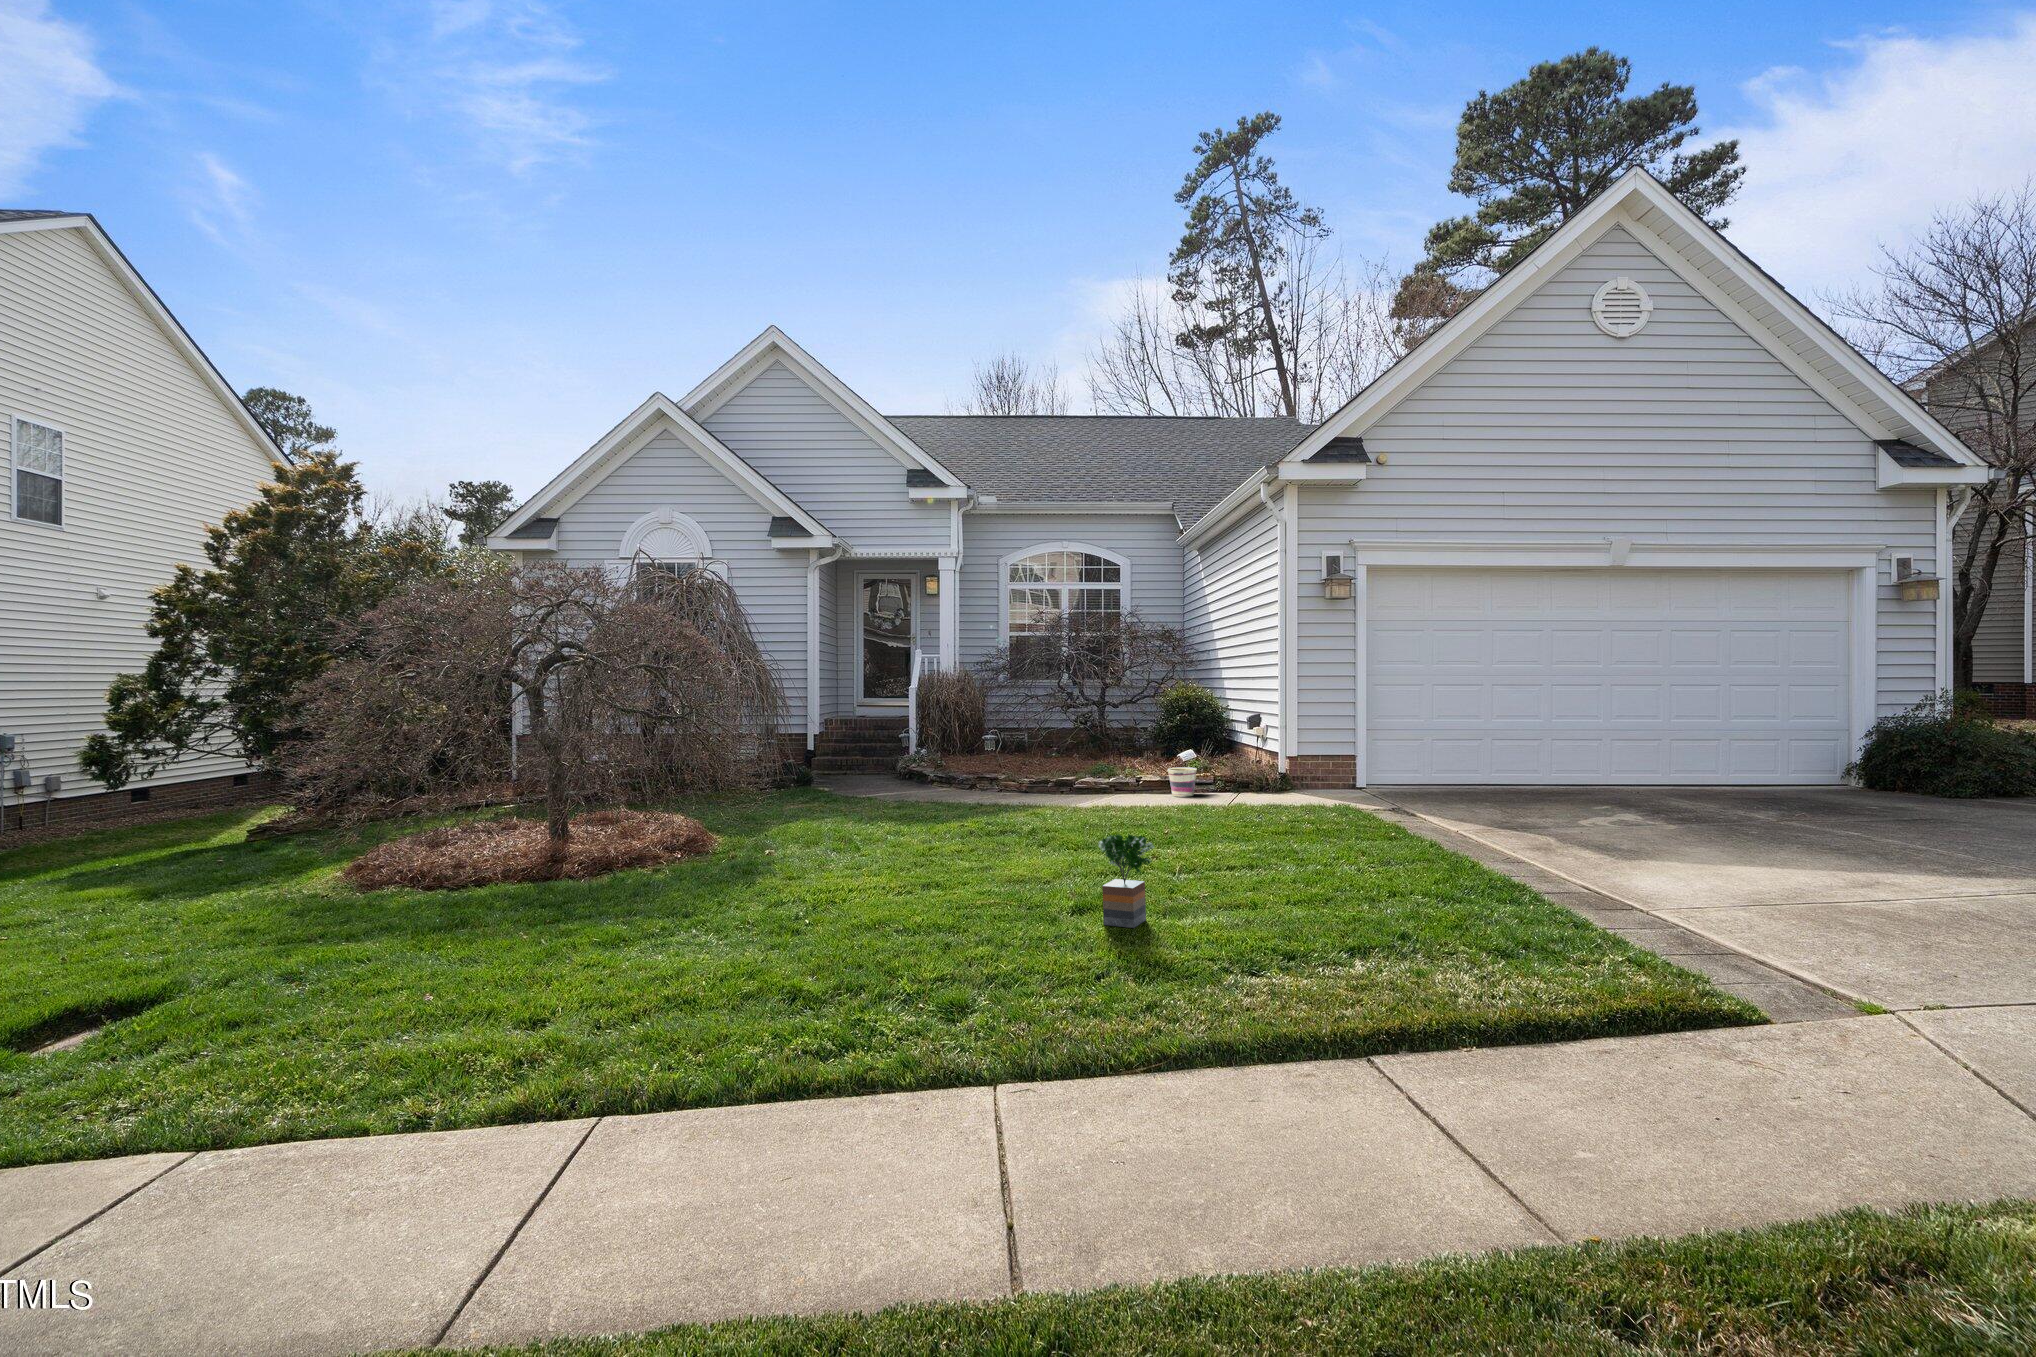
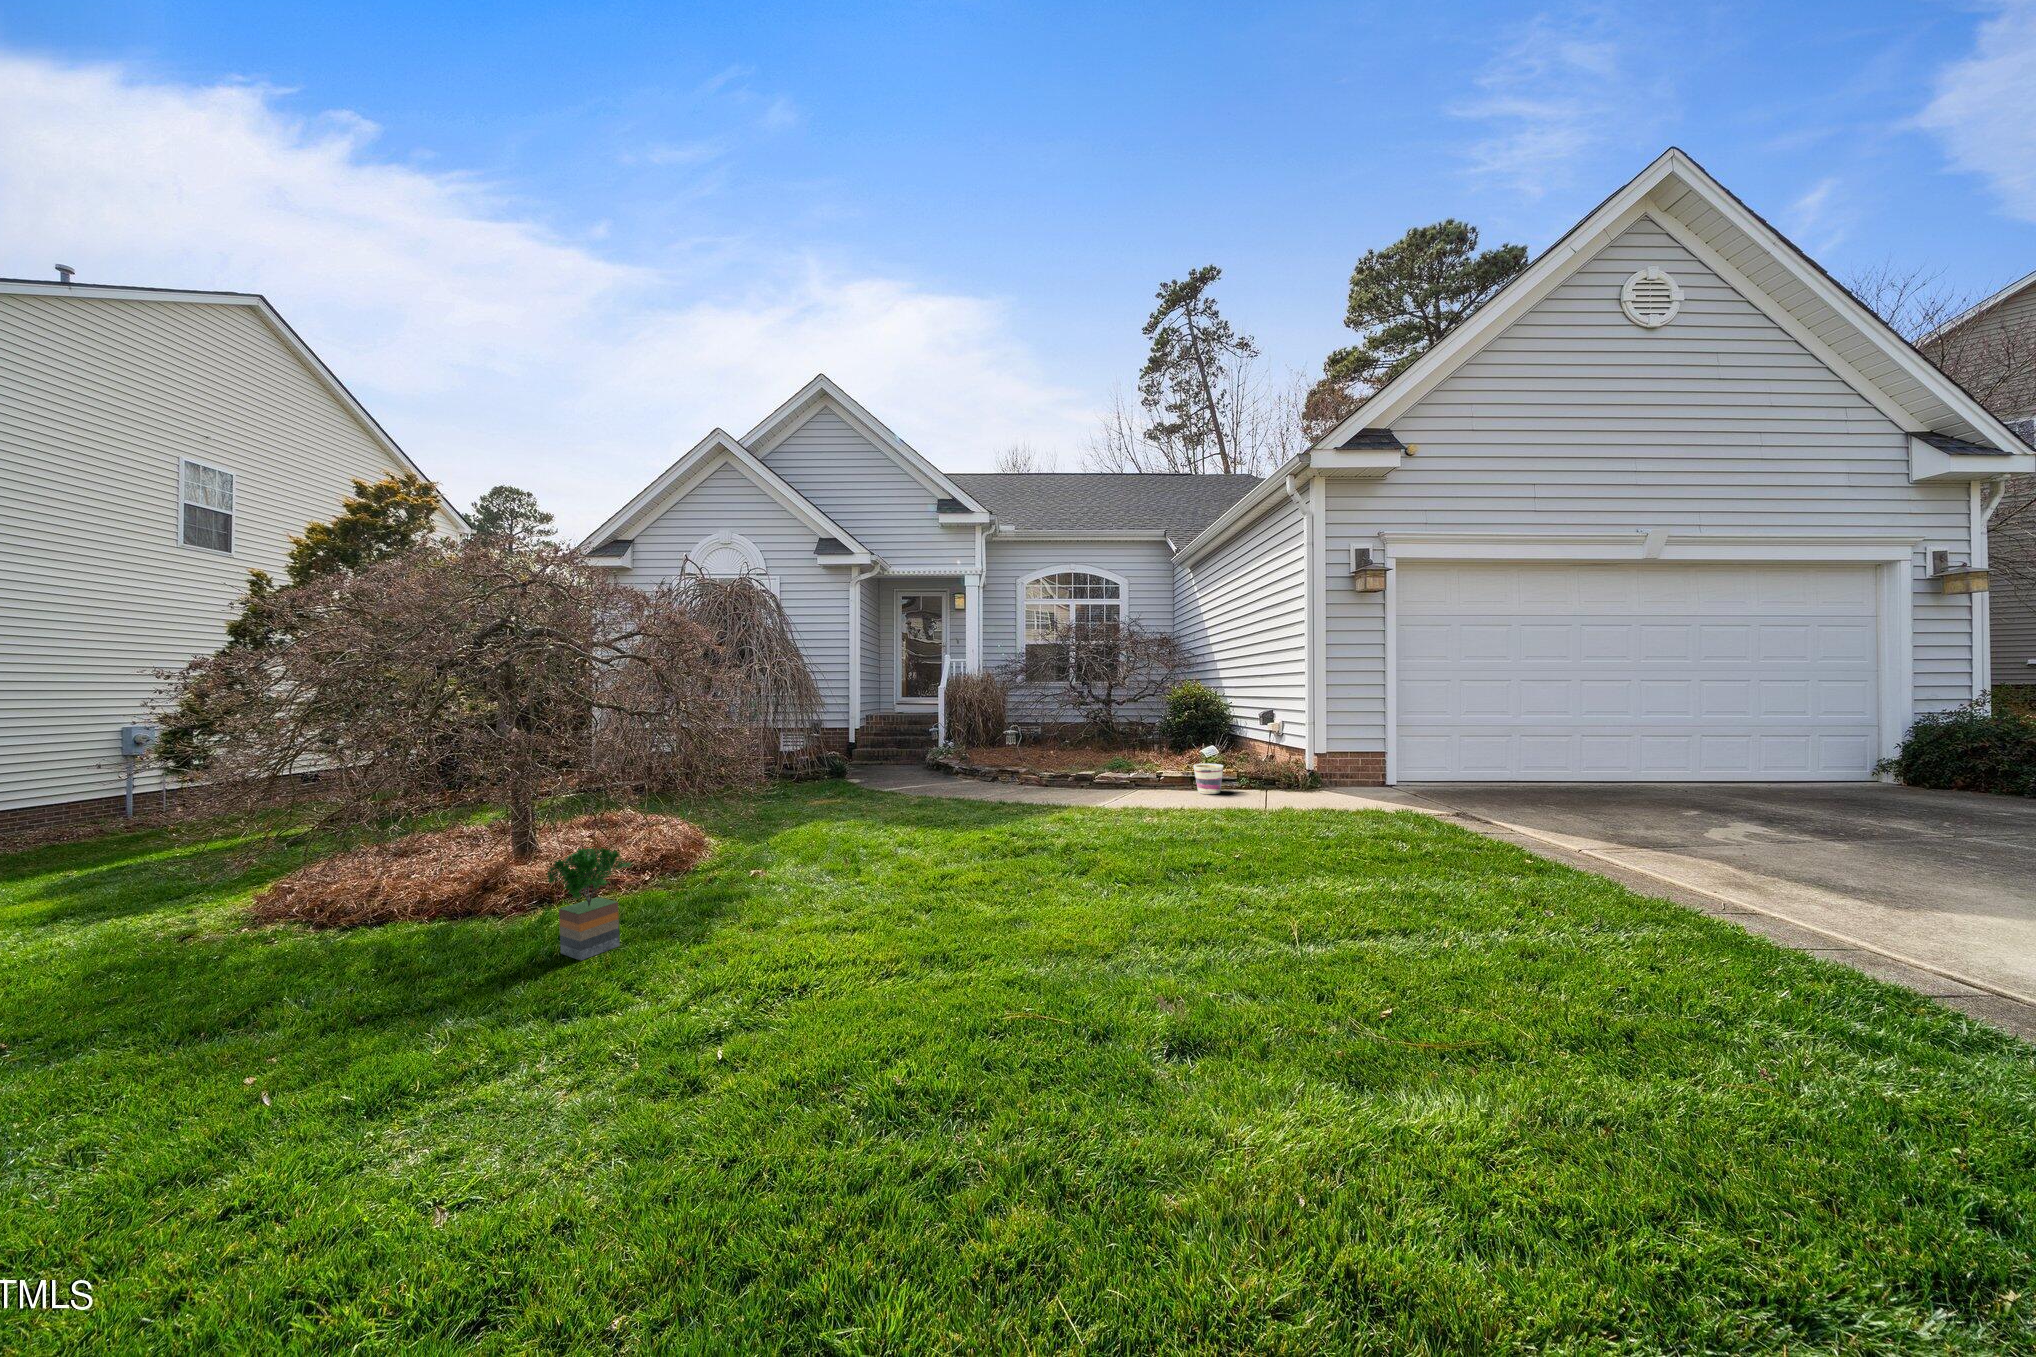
potted tree: present [1099,834,1154,928] -> present [547,847,631,960]

